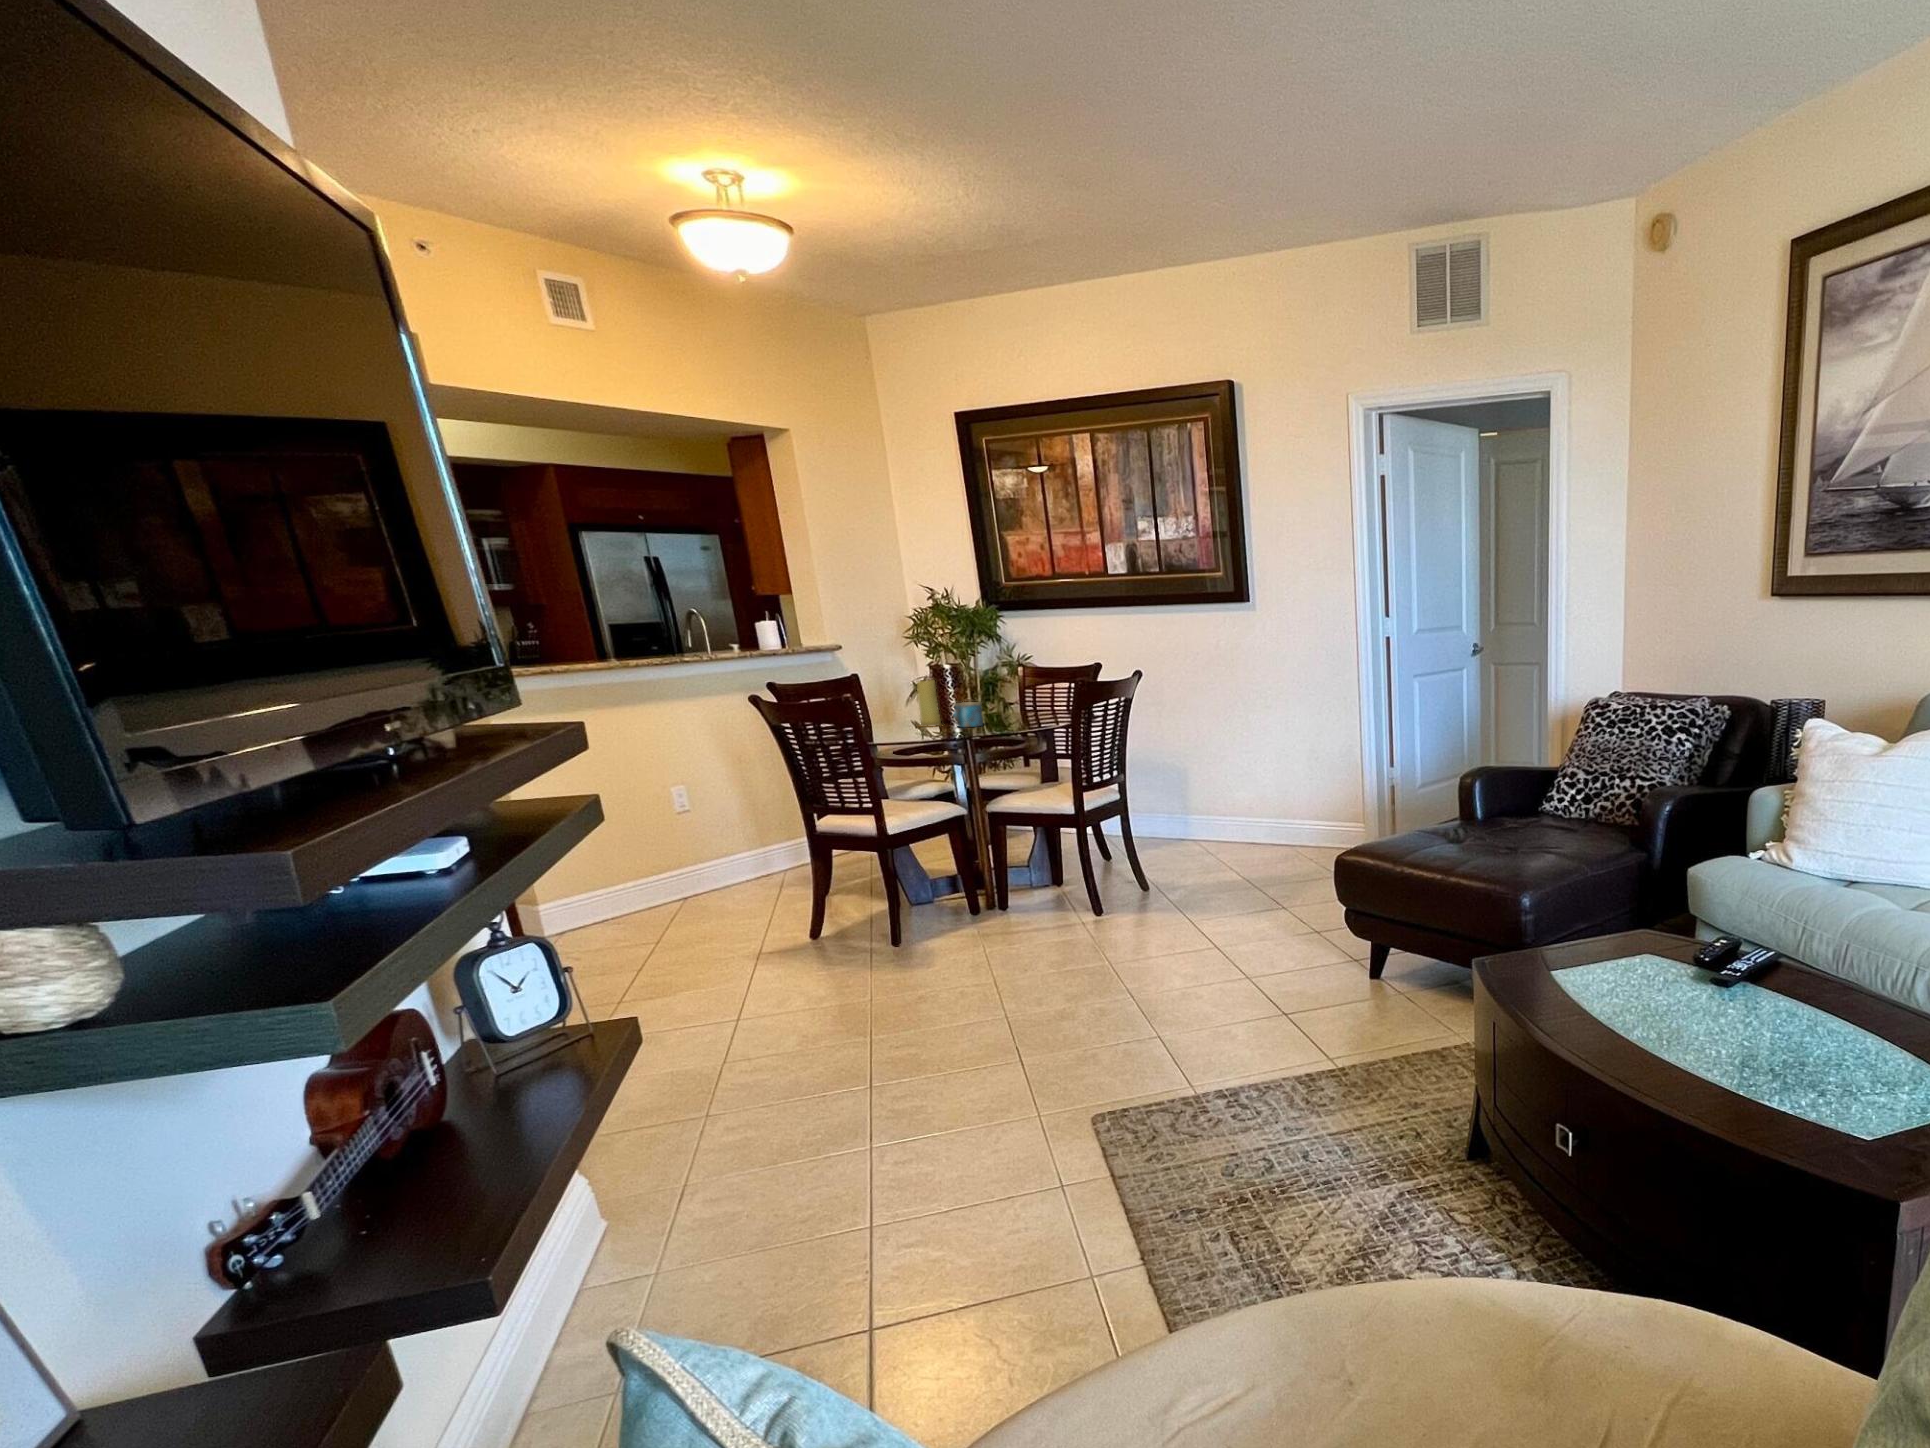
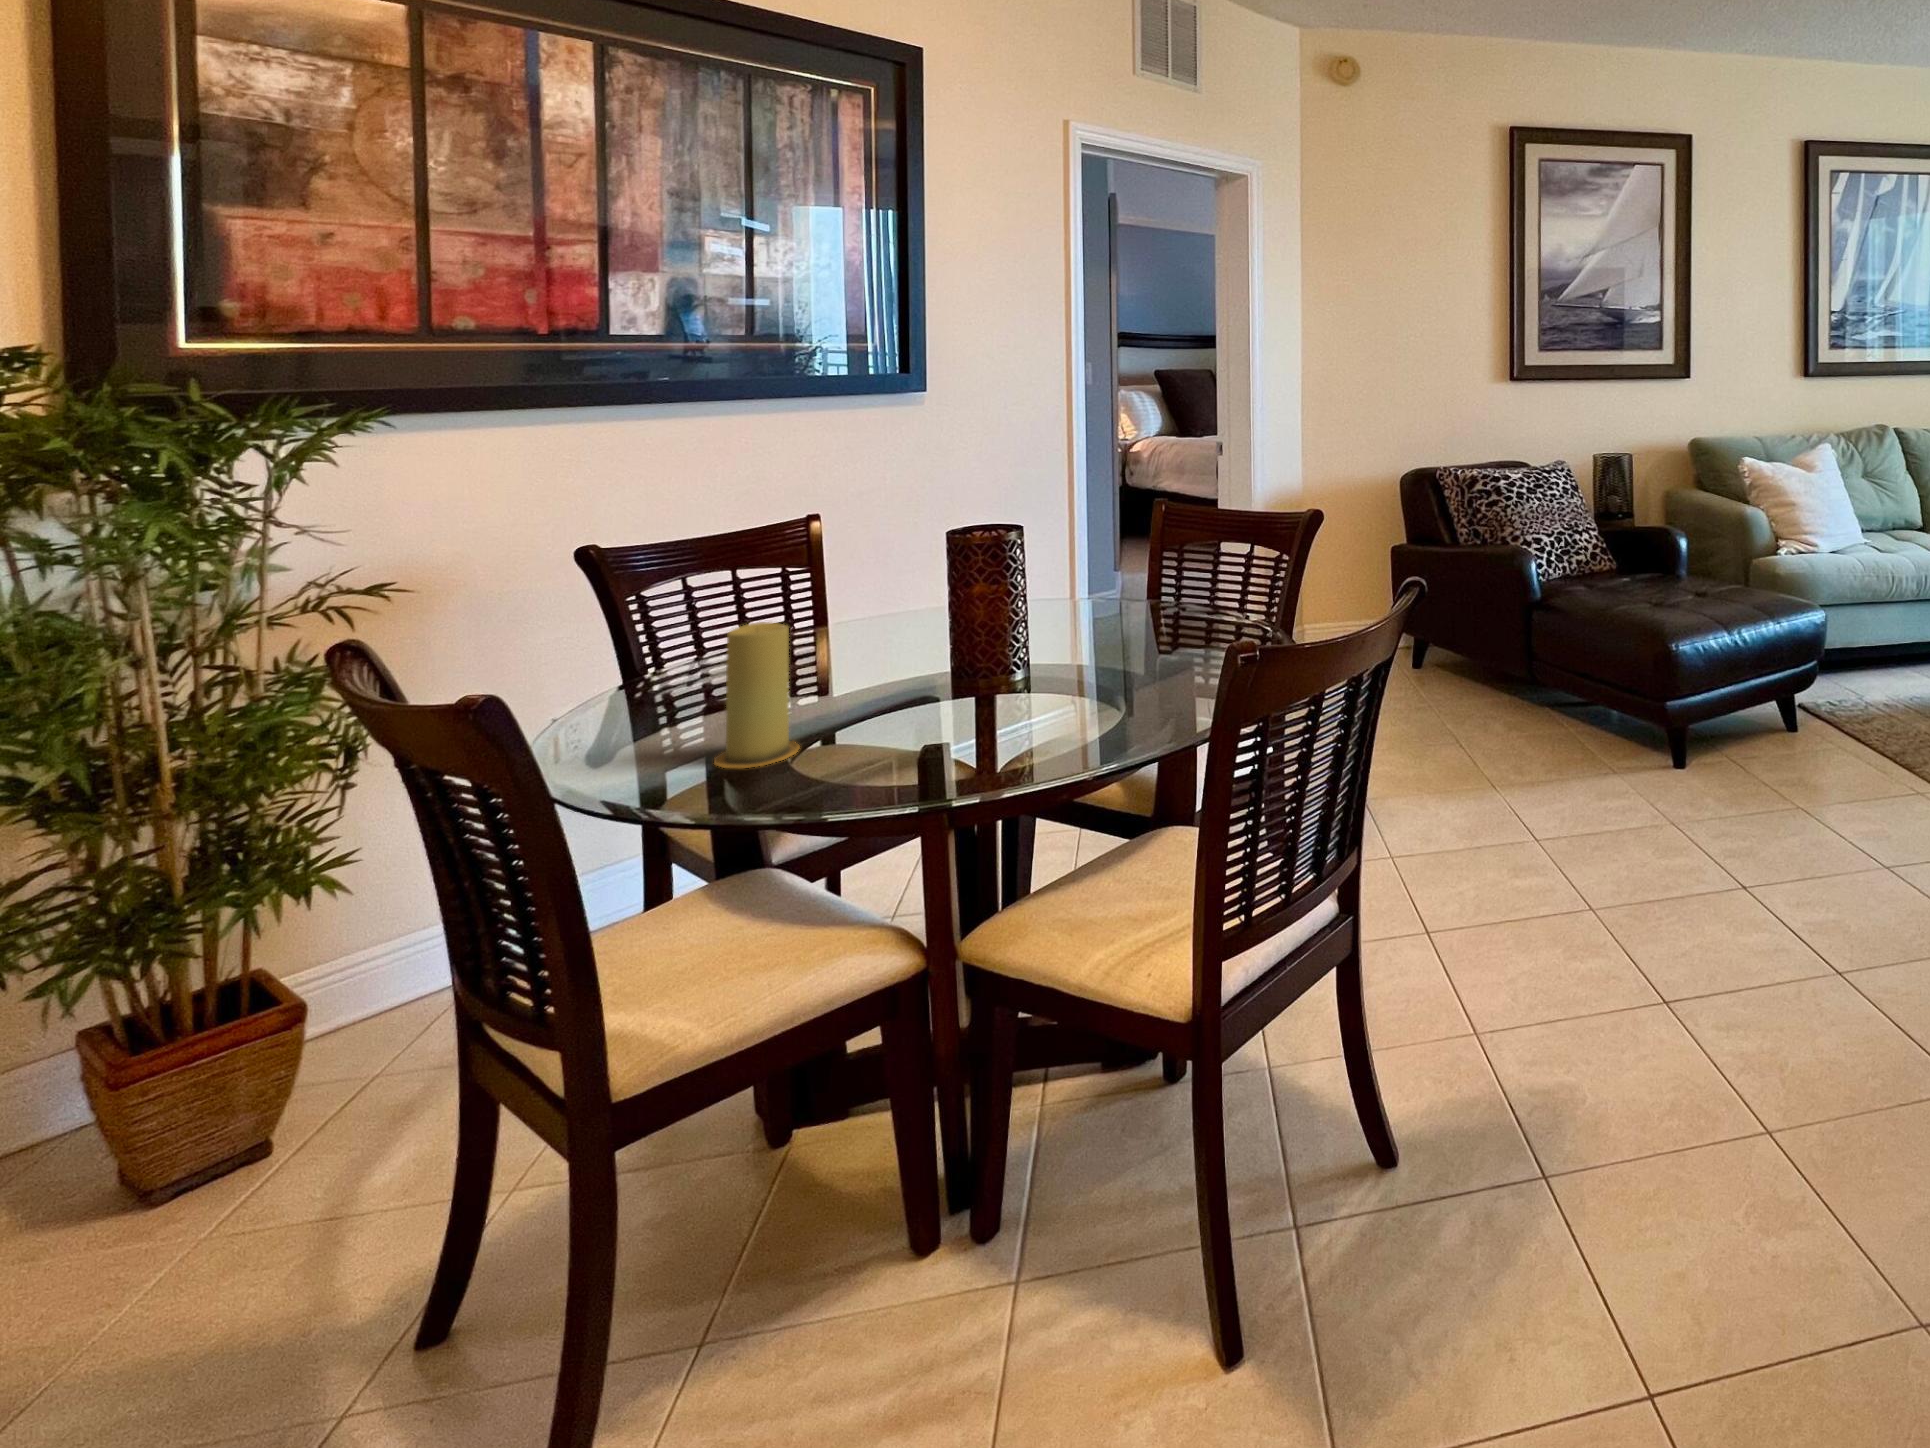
mug: present [953,702,983,727] -> none [837,647,919,724]

